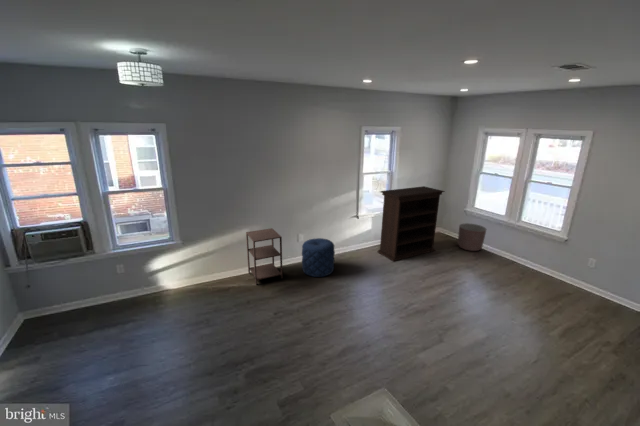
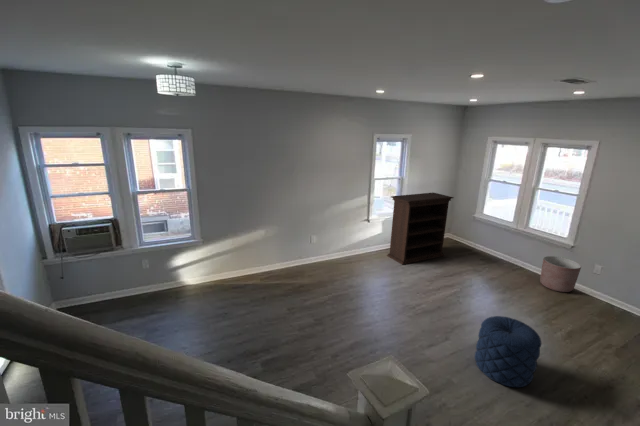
planter: present [458,223,486,251] -> present [540,256,581,292]
side table: present [246,228,283,284] -> none [262,230,296,283]
pouf: present [302,238,335,277] -> present [475,316,541,387]

